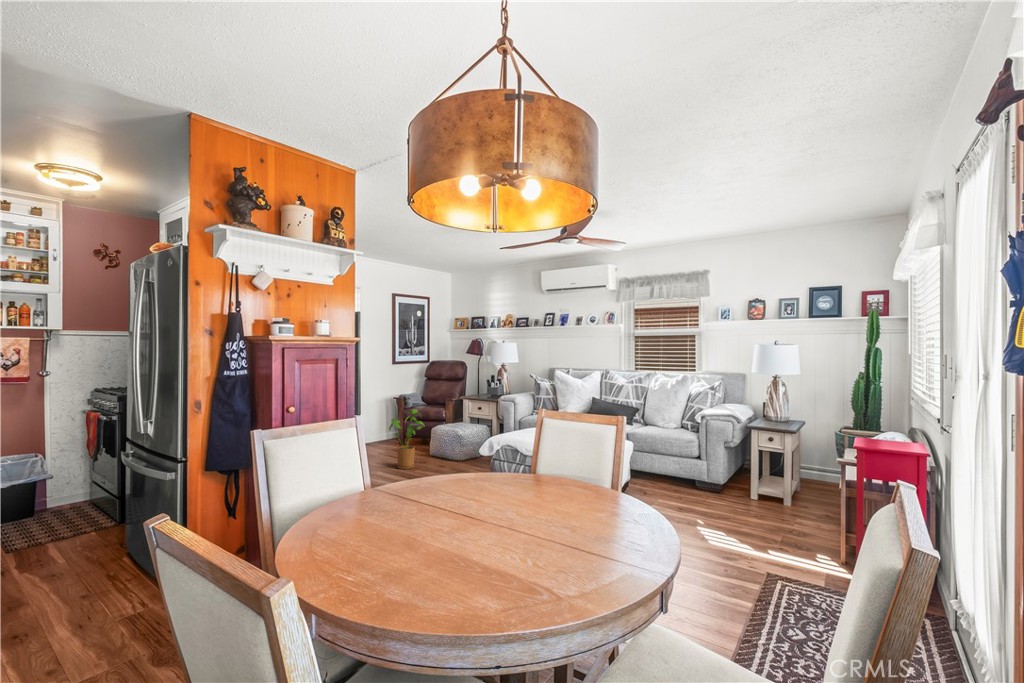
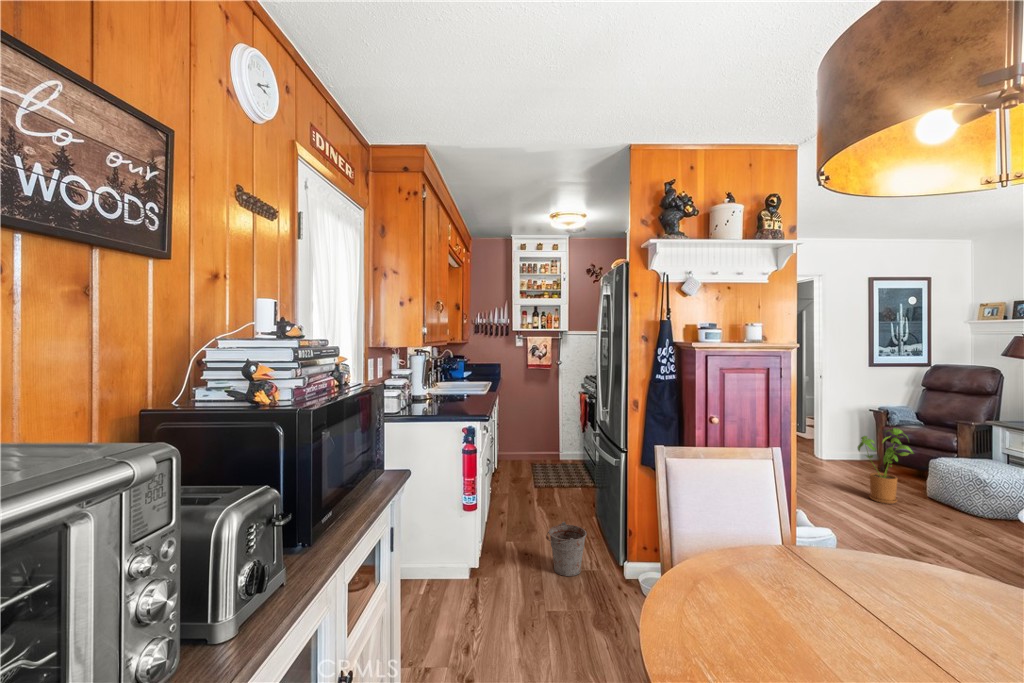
bucket: none [60,570,129,641] -> present [546,522,587,576]

